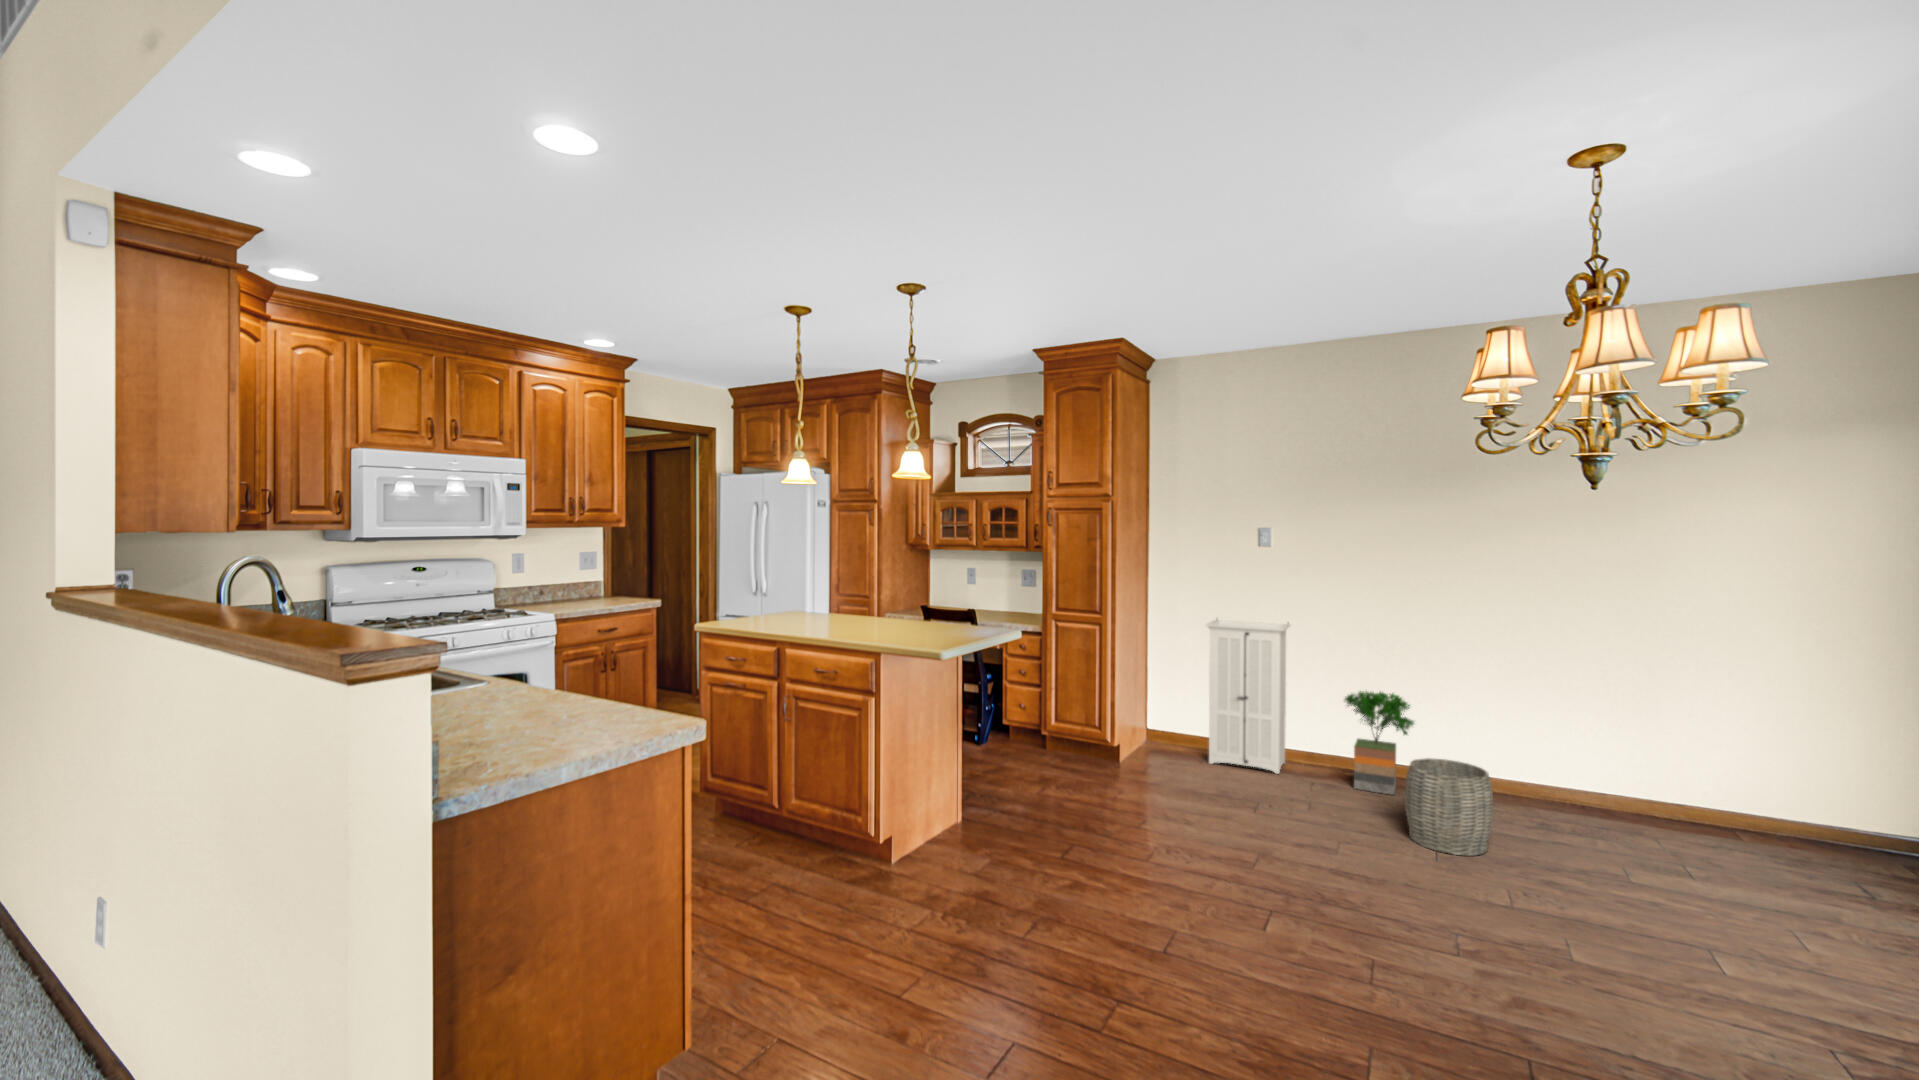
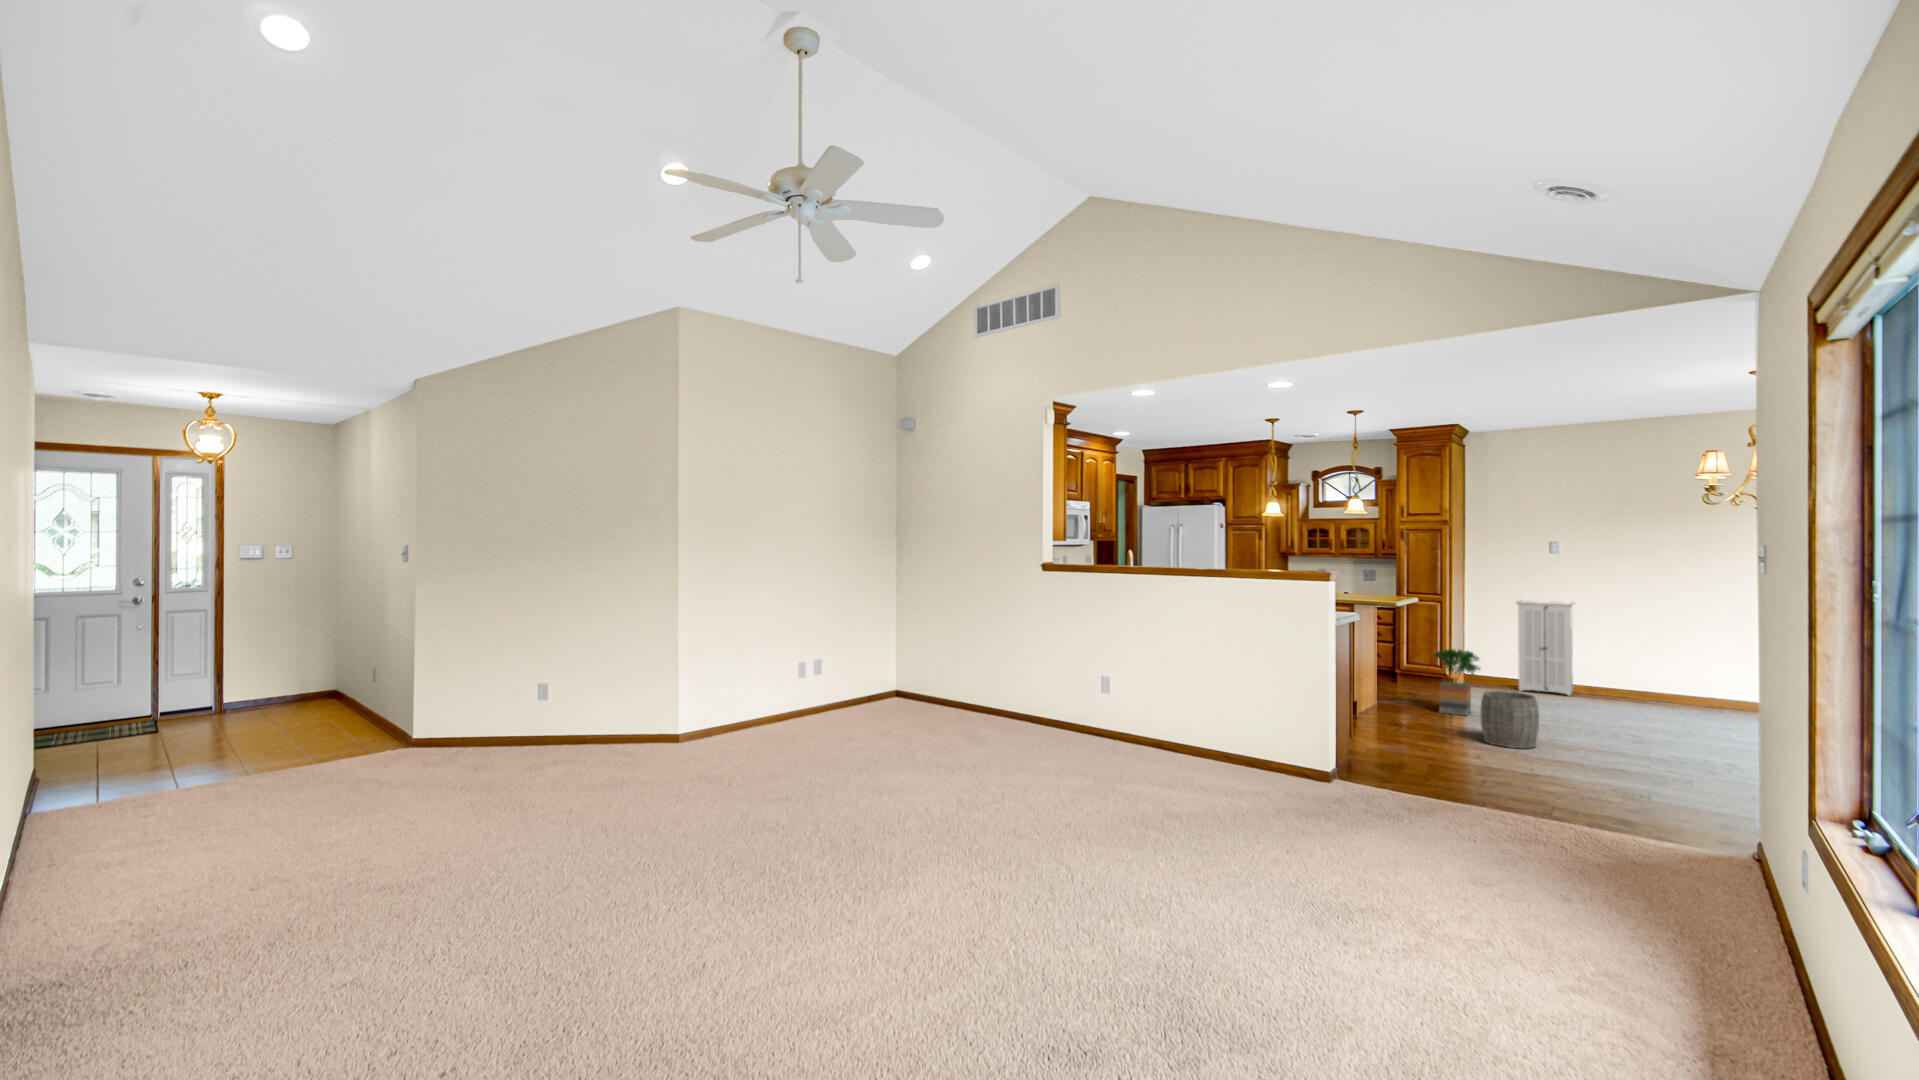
potted tree: present [1344,691,1414,795] -> present [1434,649,1480,716]
woven basket: present [1405,758,1493,856] -> present [1481,691,1539,748]

